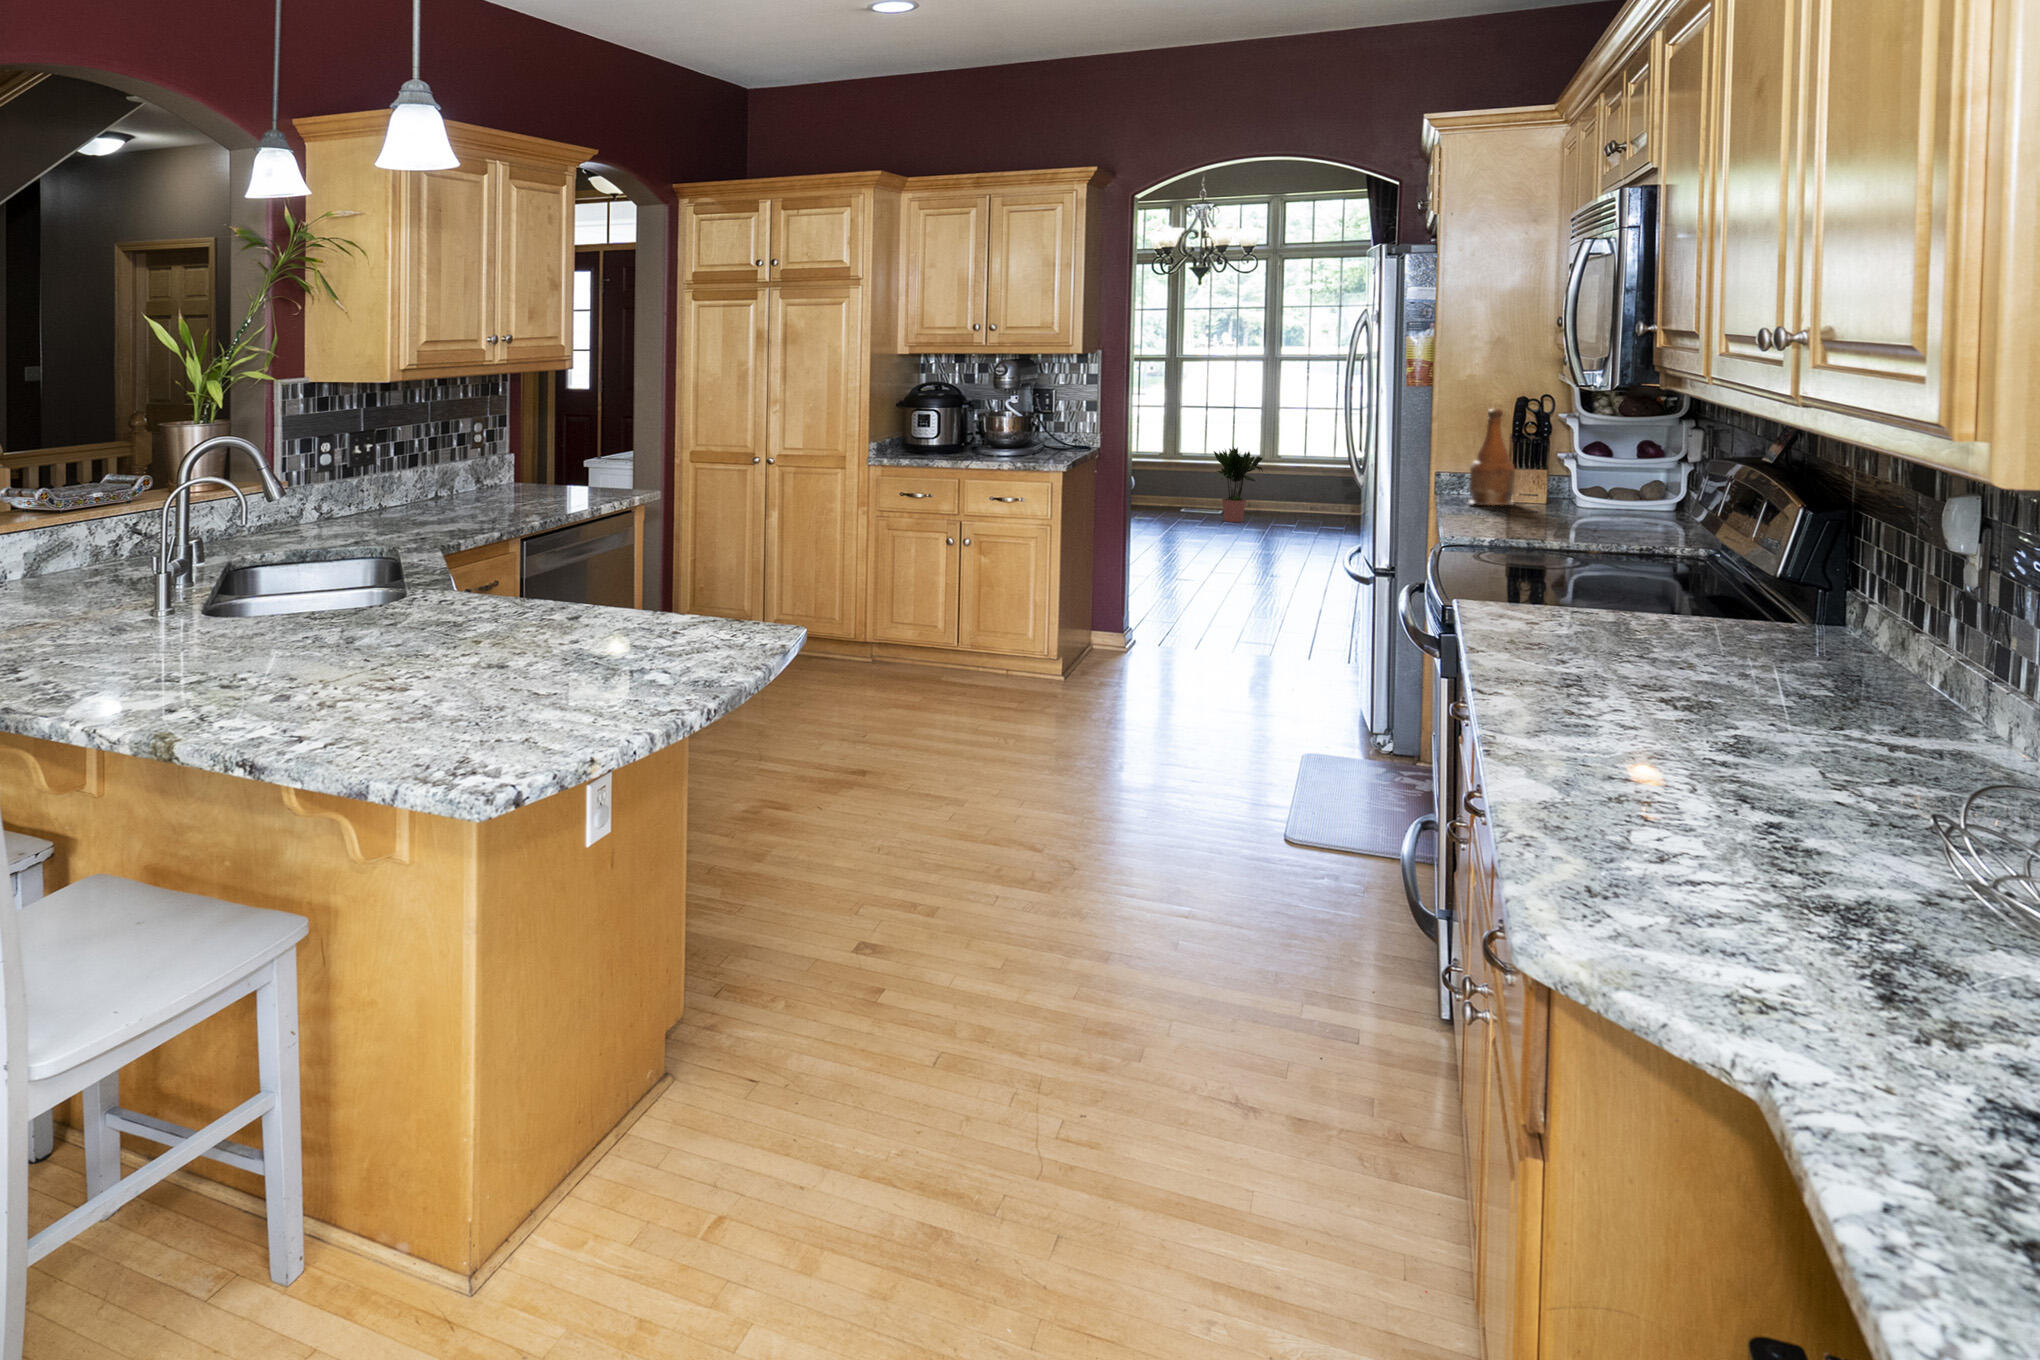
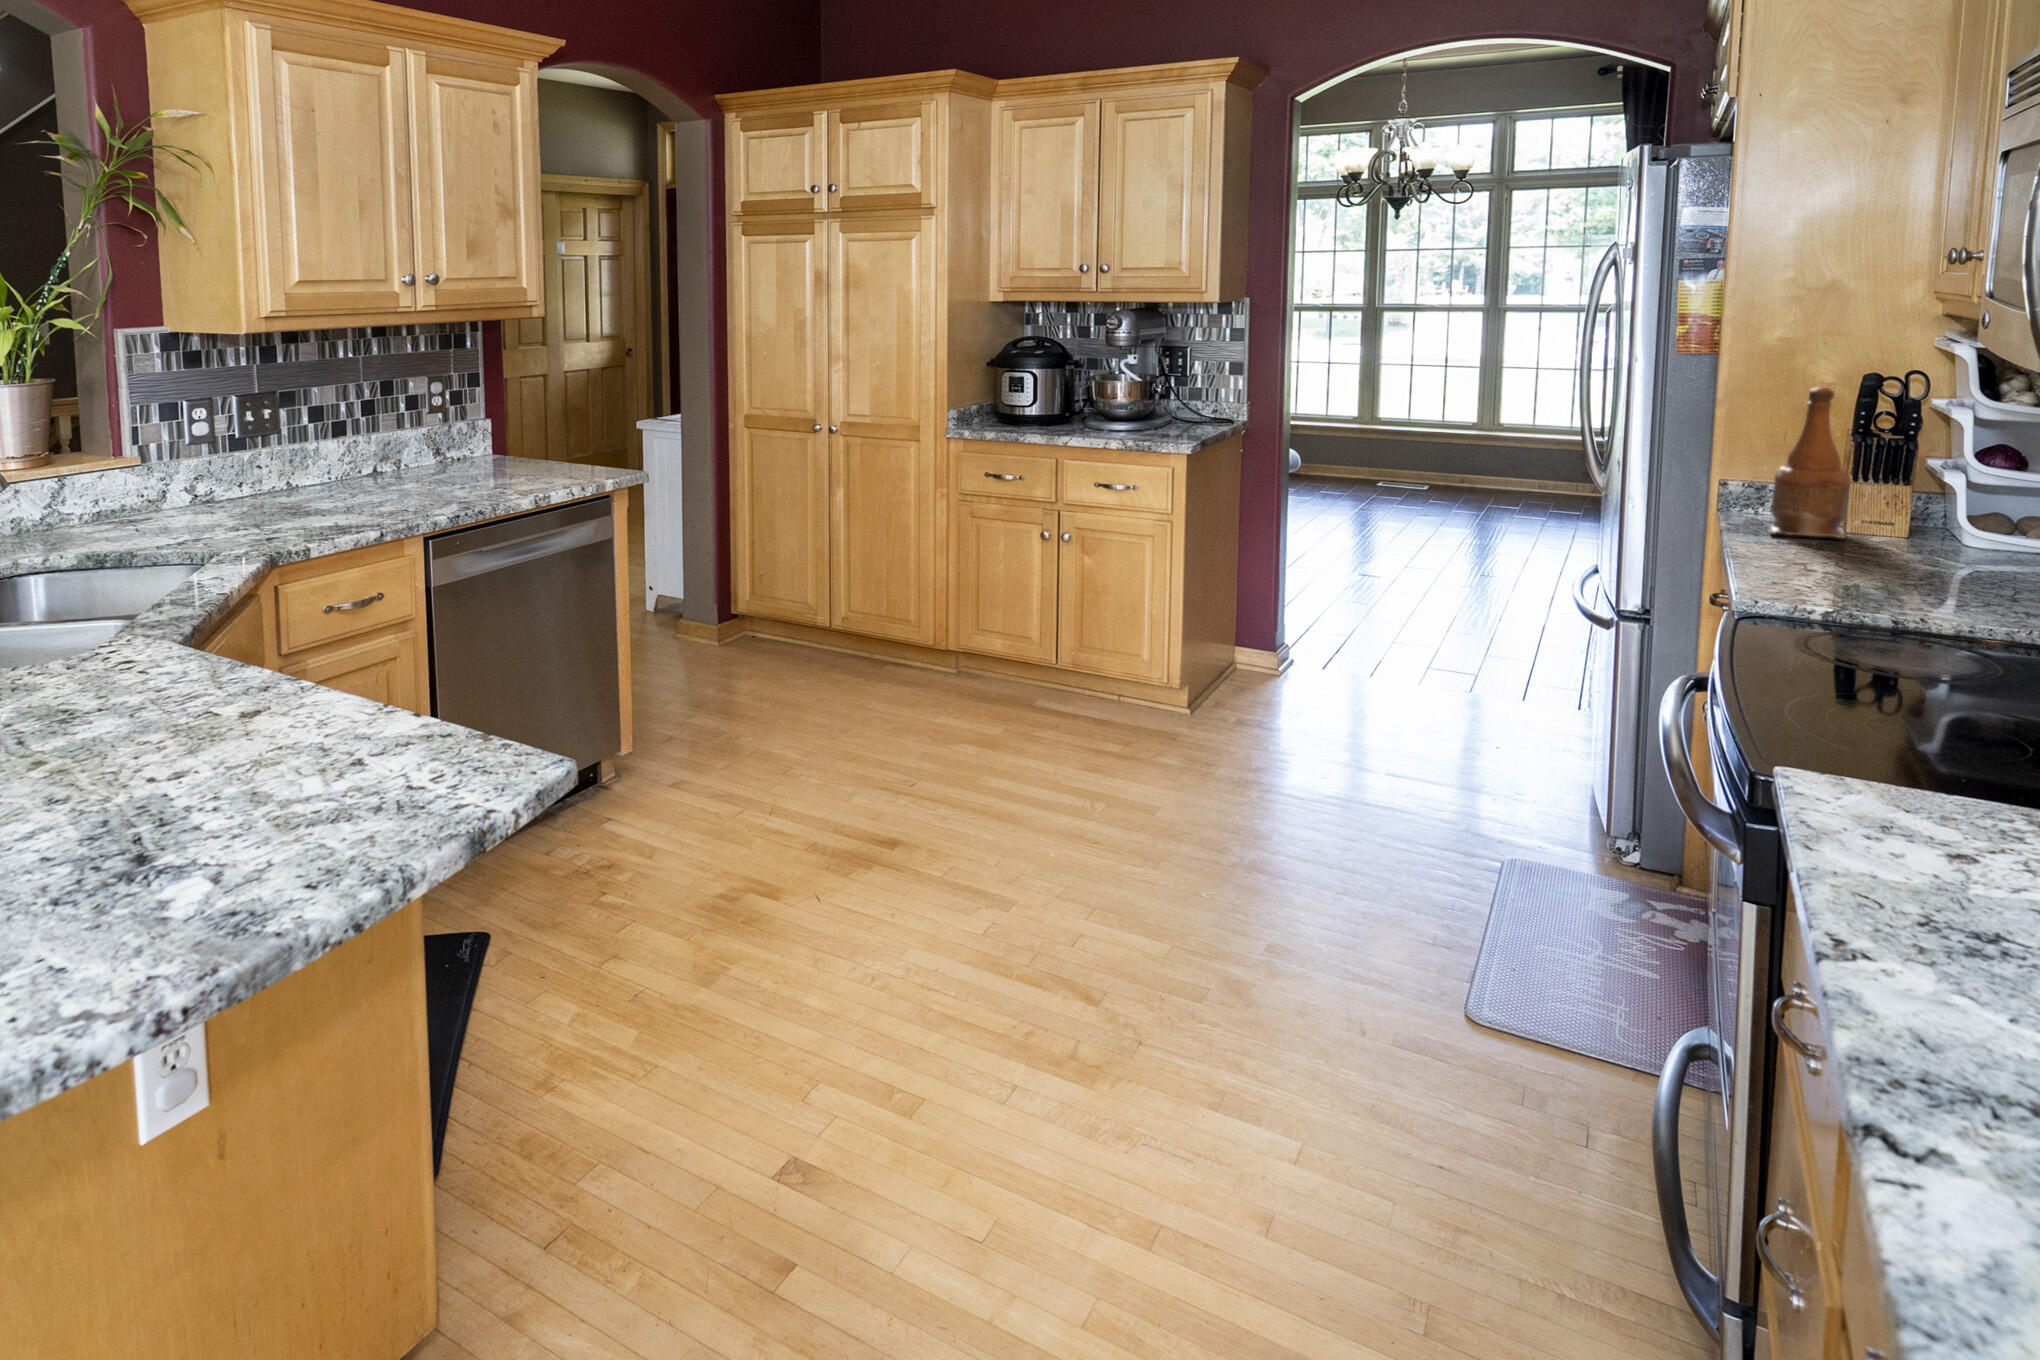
potted plant: present [1214,447,1263,522] -> none [1411,410,1480,498]

